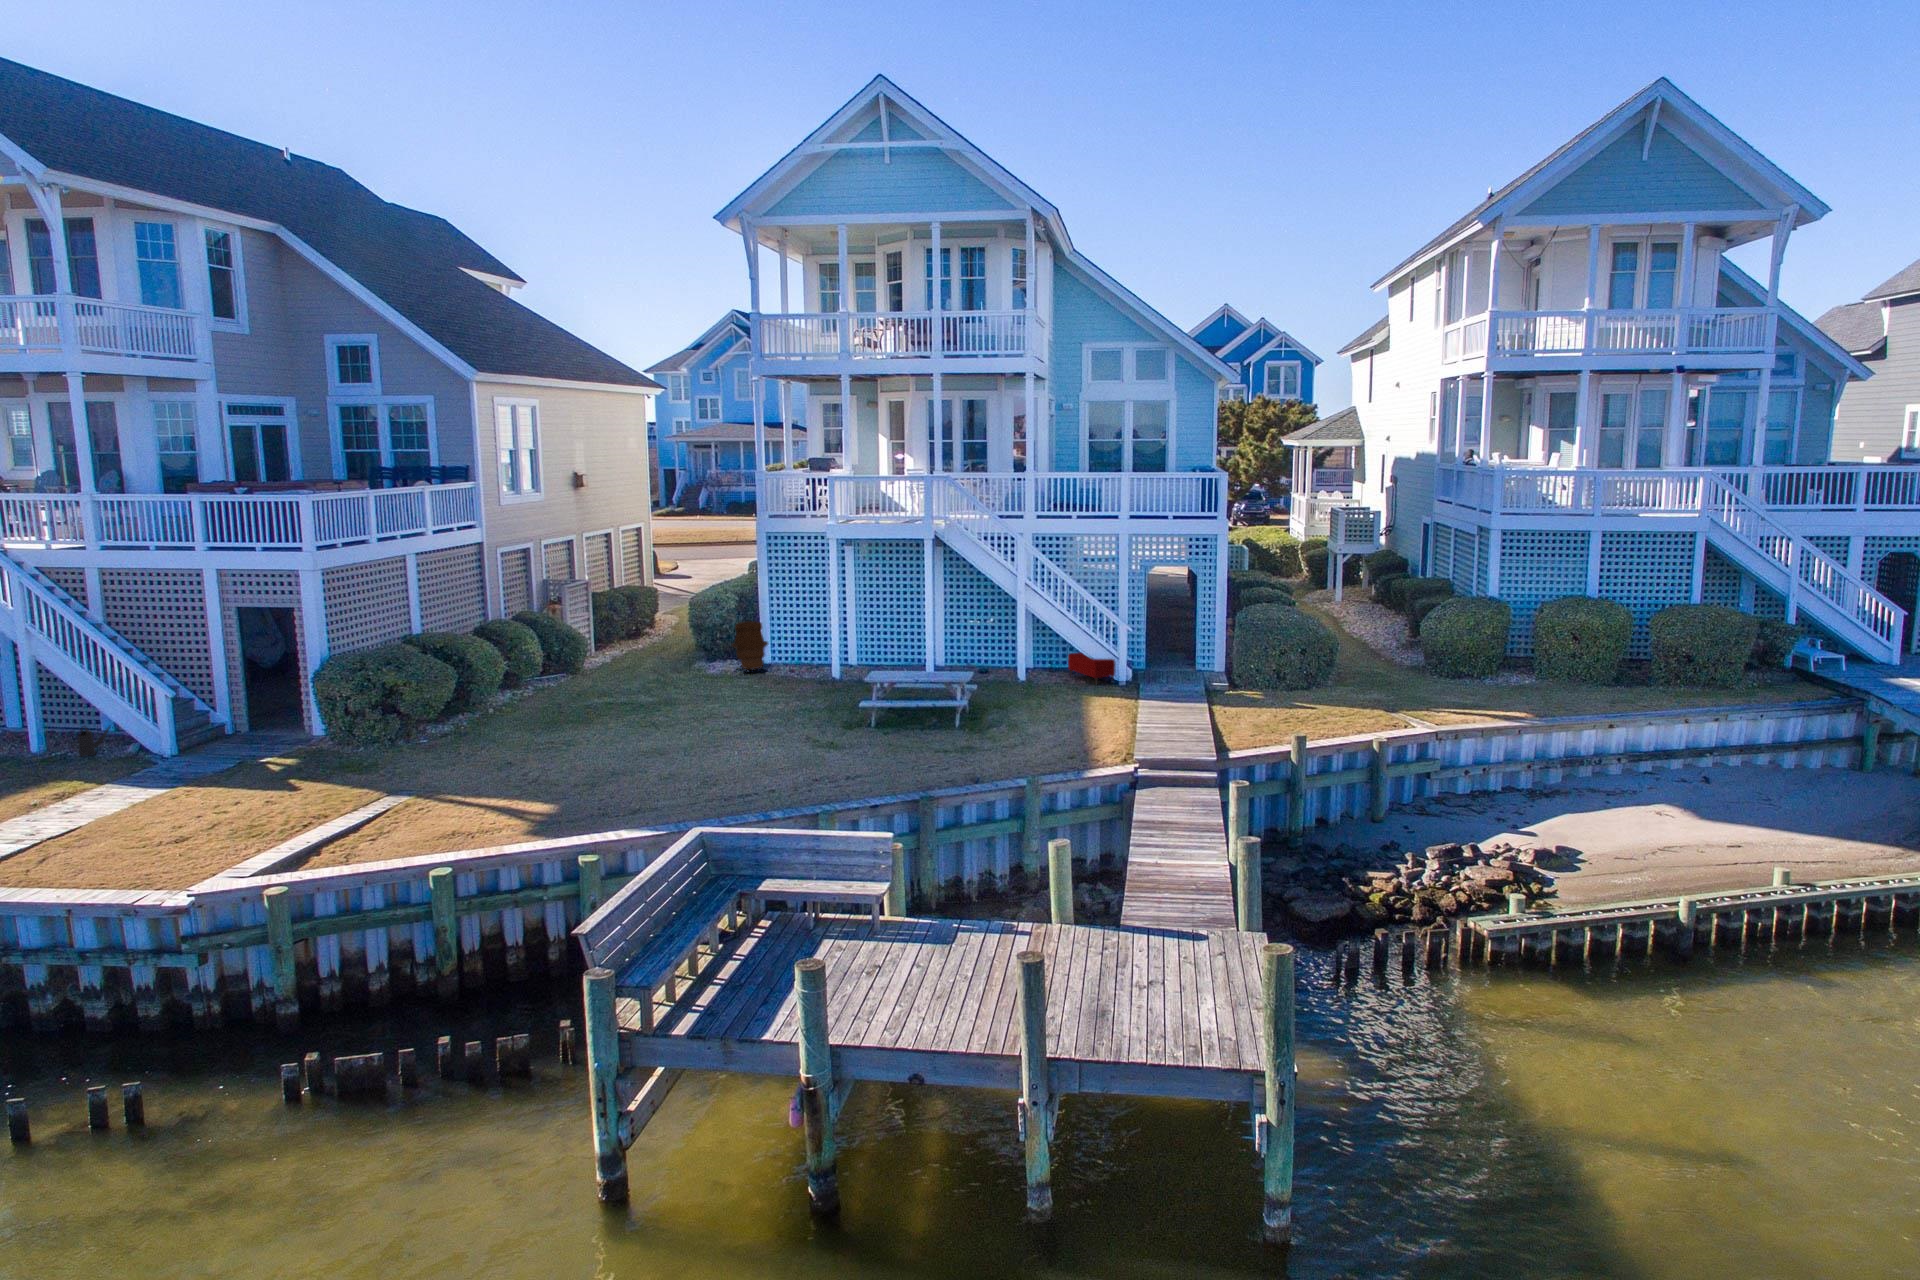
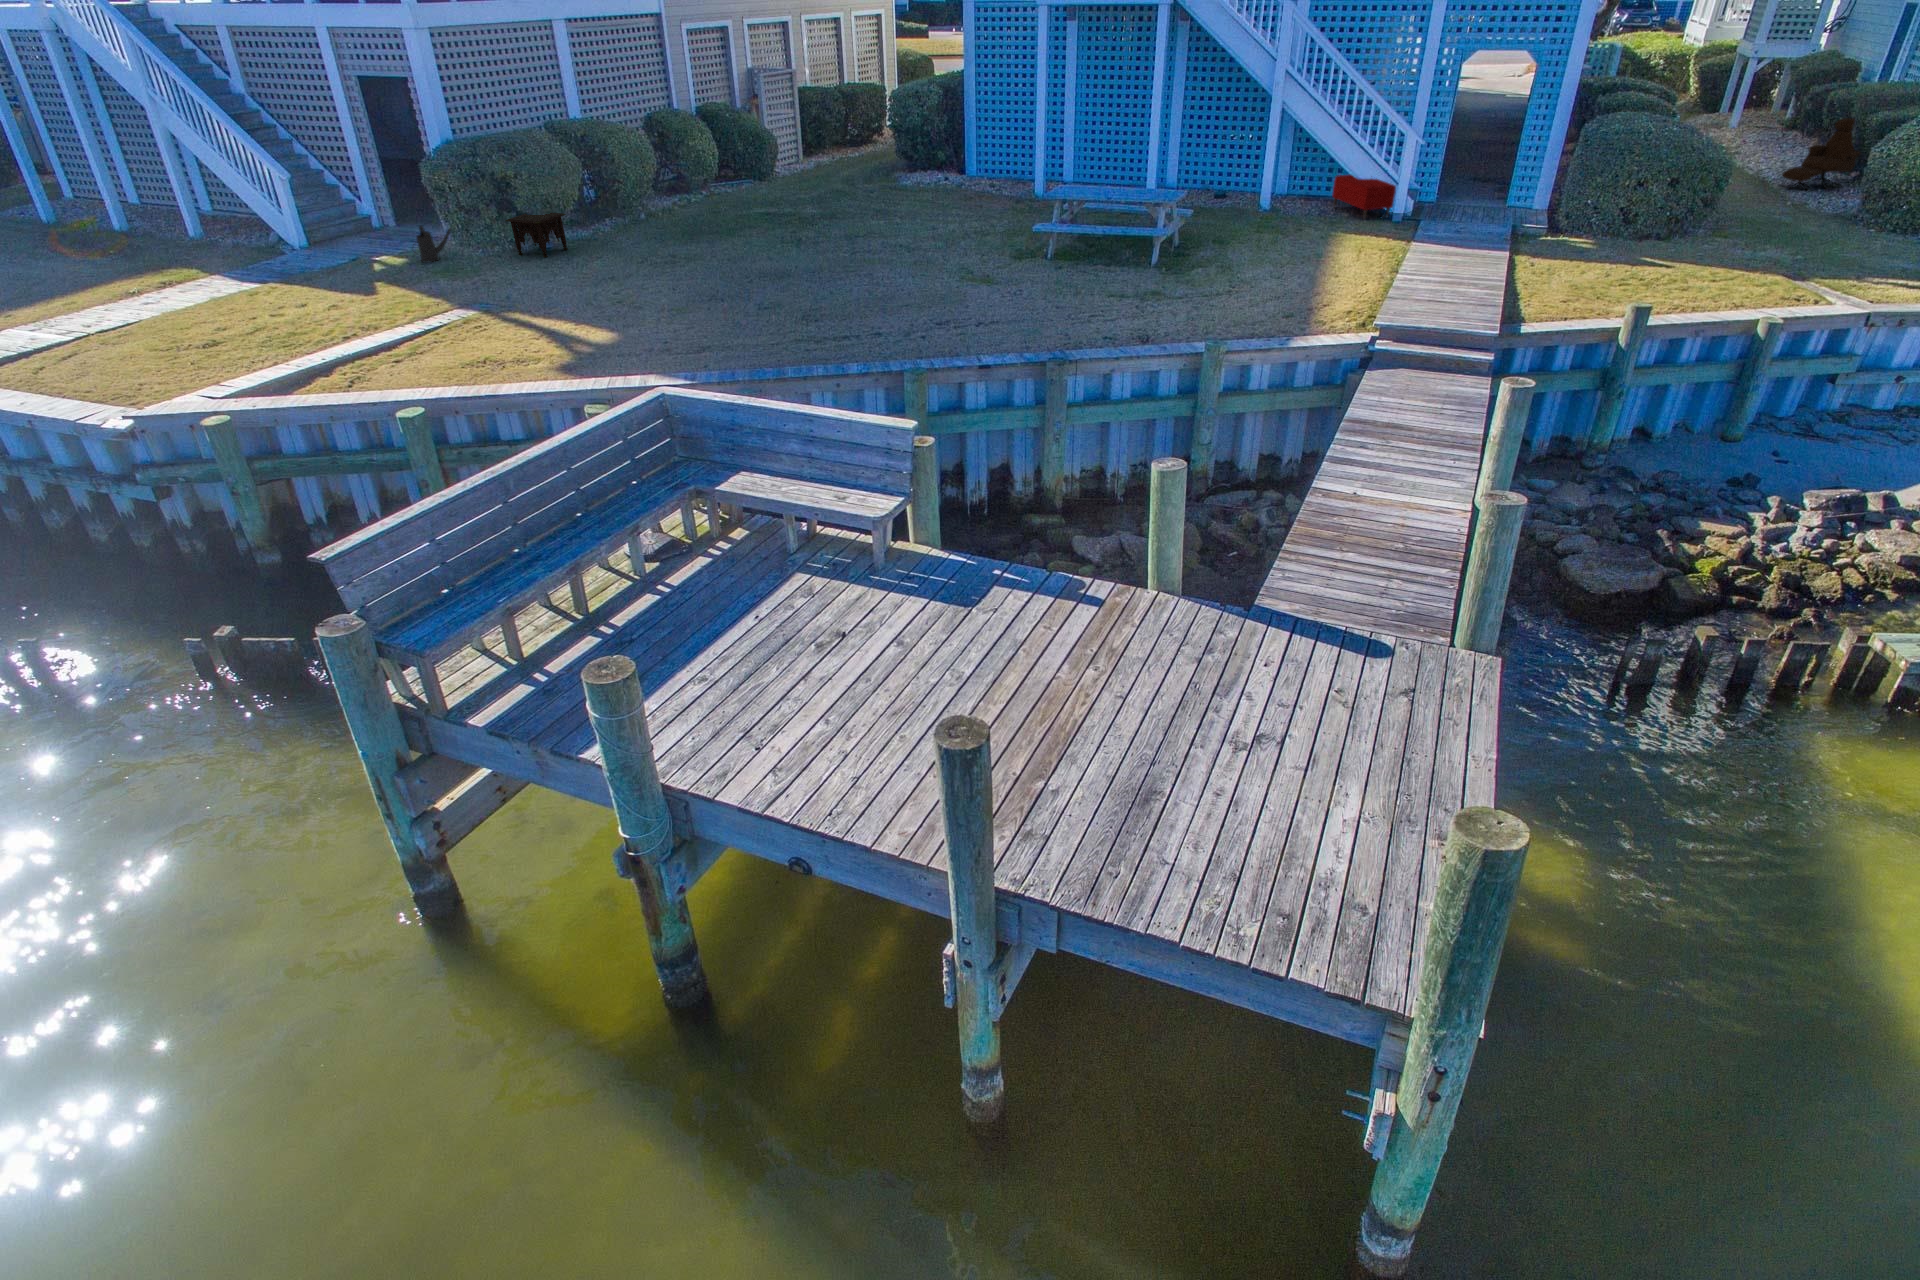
lounge chair: present [731,621,768,673] -> present [1782,118,1860,189]
side table: none [392,712,445,751] -> present [505,213,568,257]
watering can: present [78,726,110,757] -> present [417,226,451,263]

